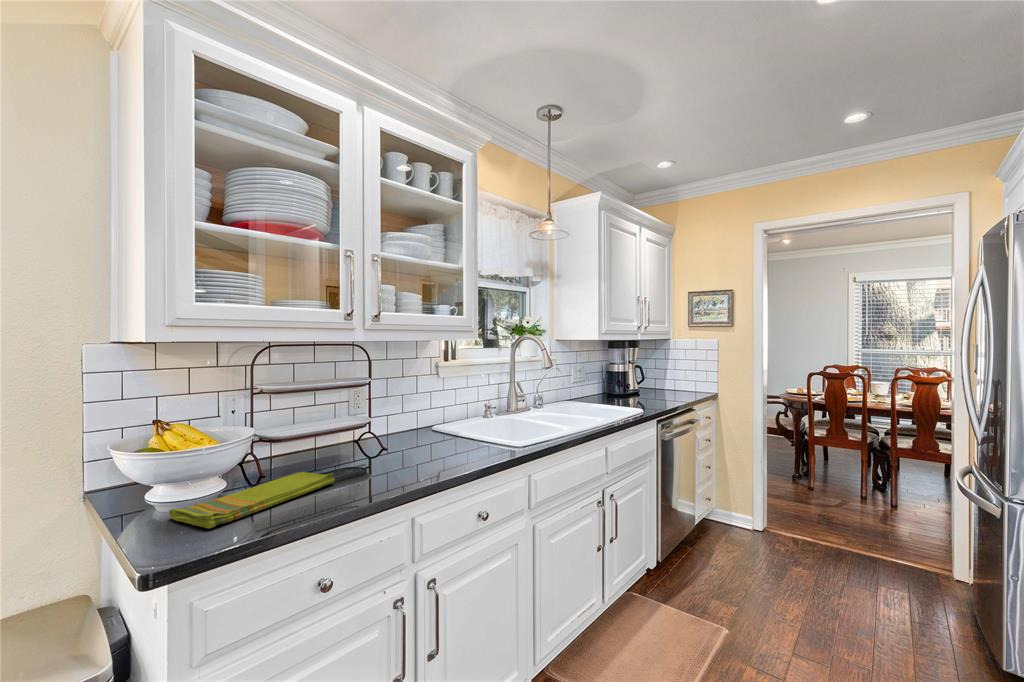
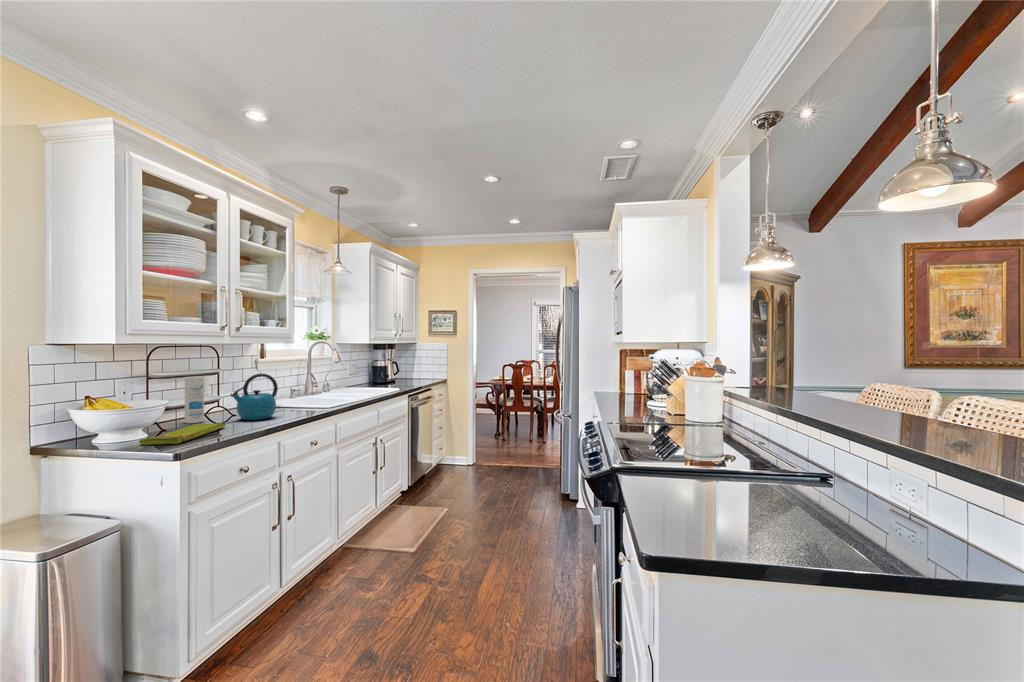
kettle: none [361,390,432,468] -> present [230,374,278,420]
canister: none [309,391,335,463] -> present [185,377,204,423]

